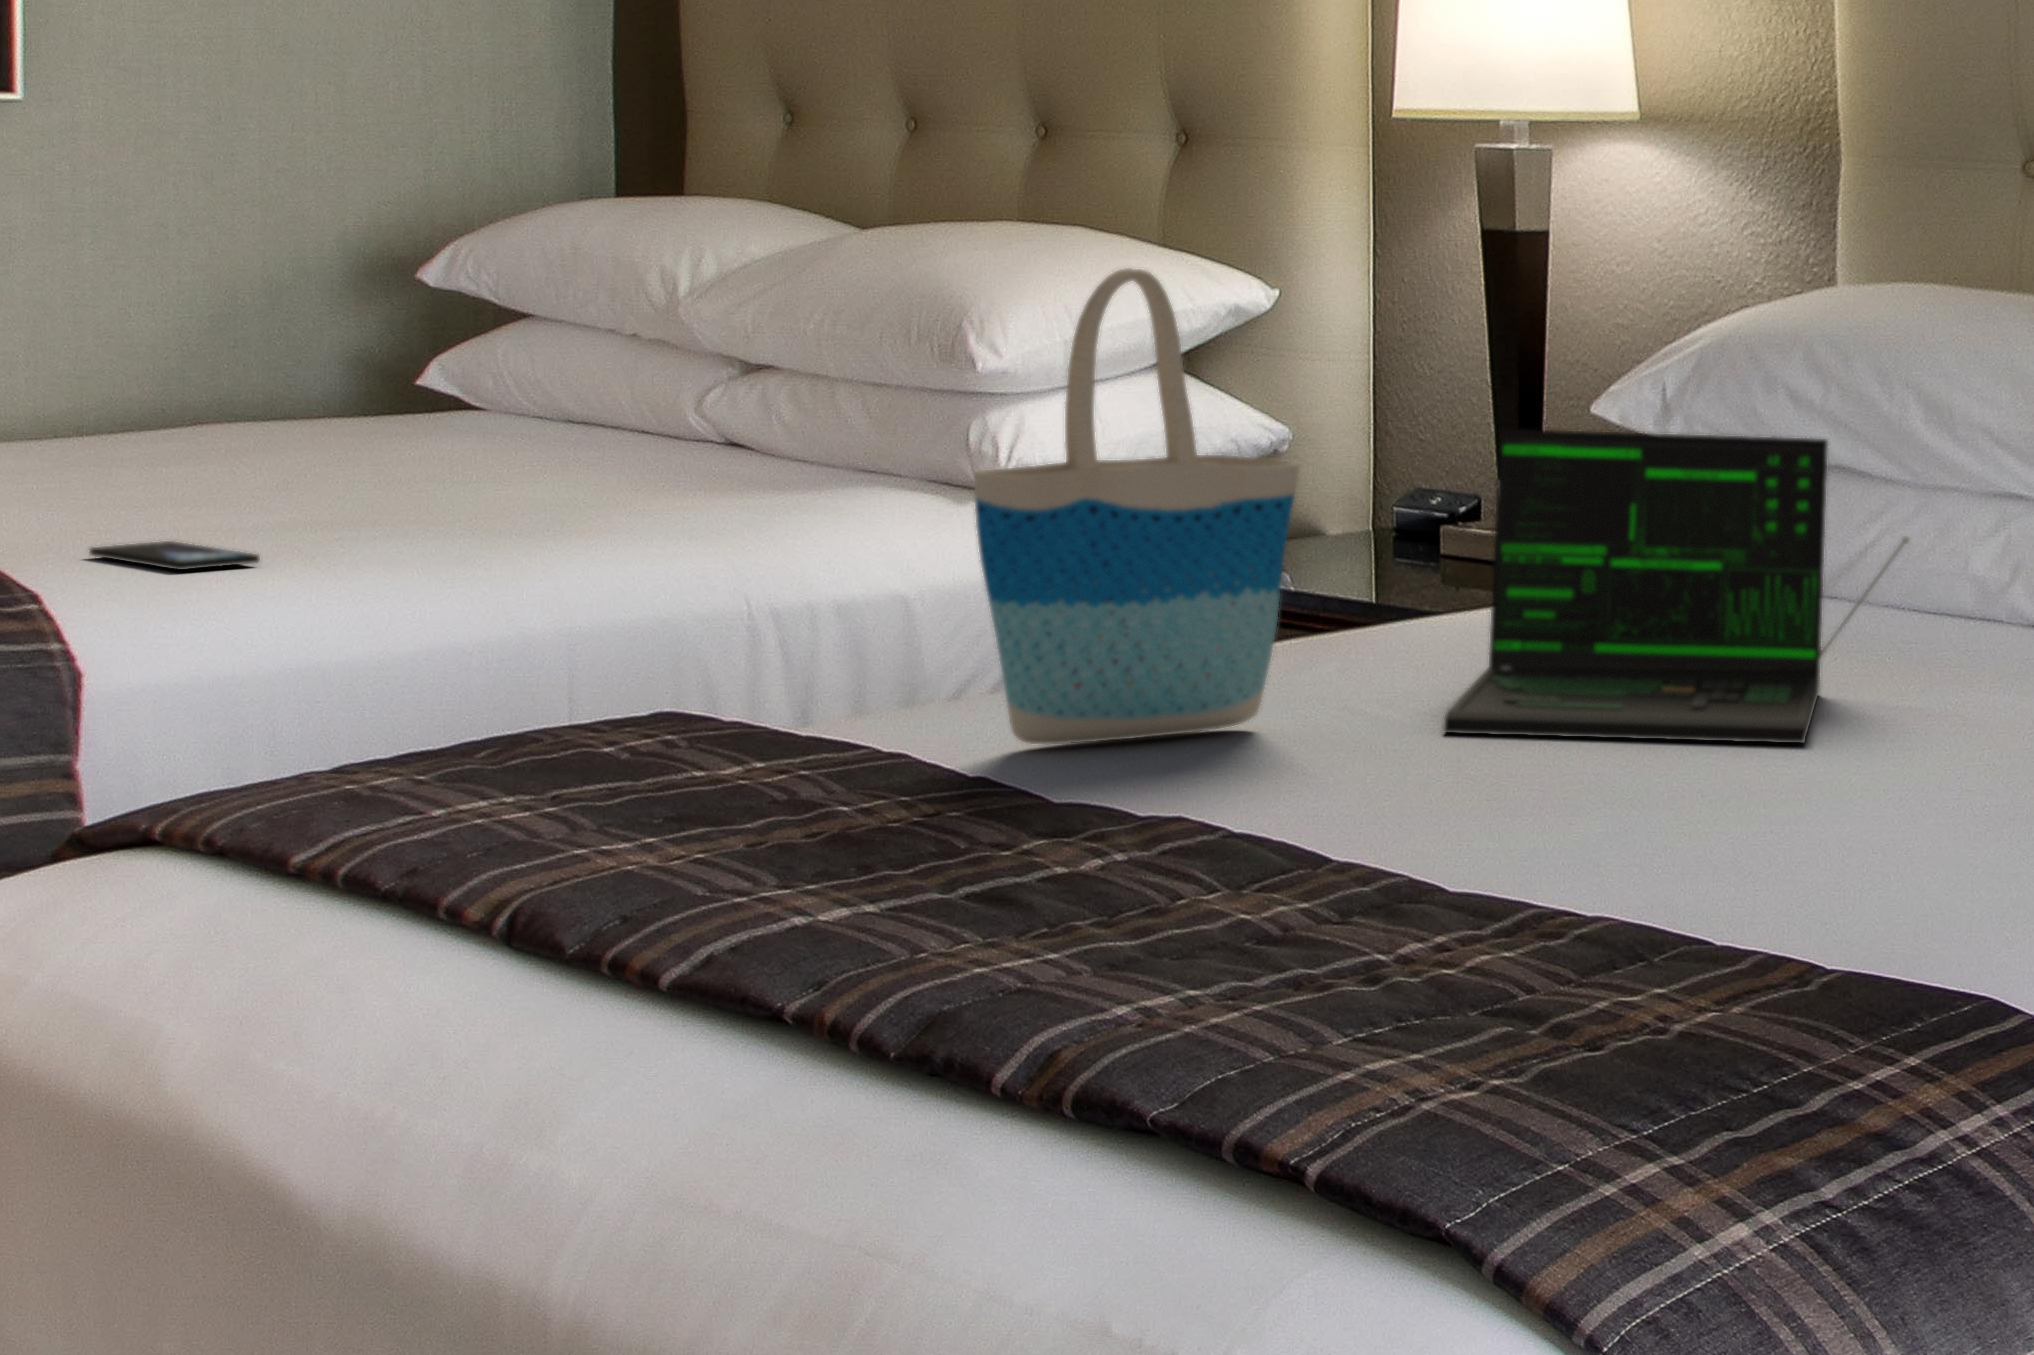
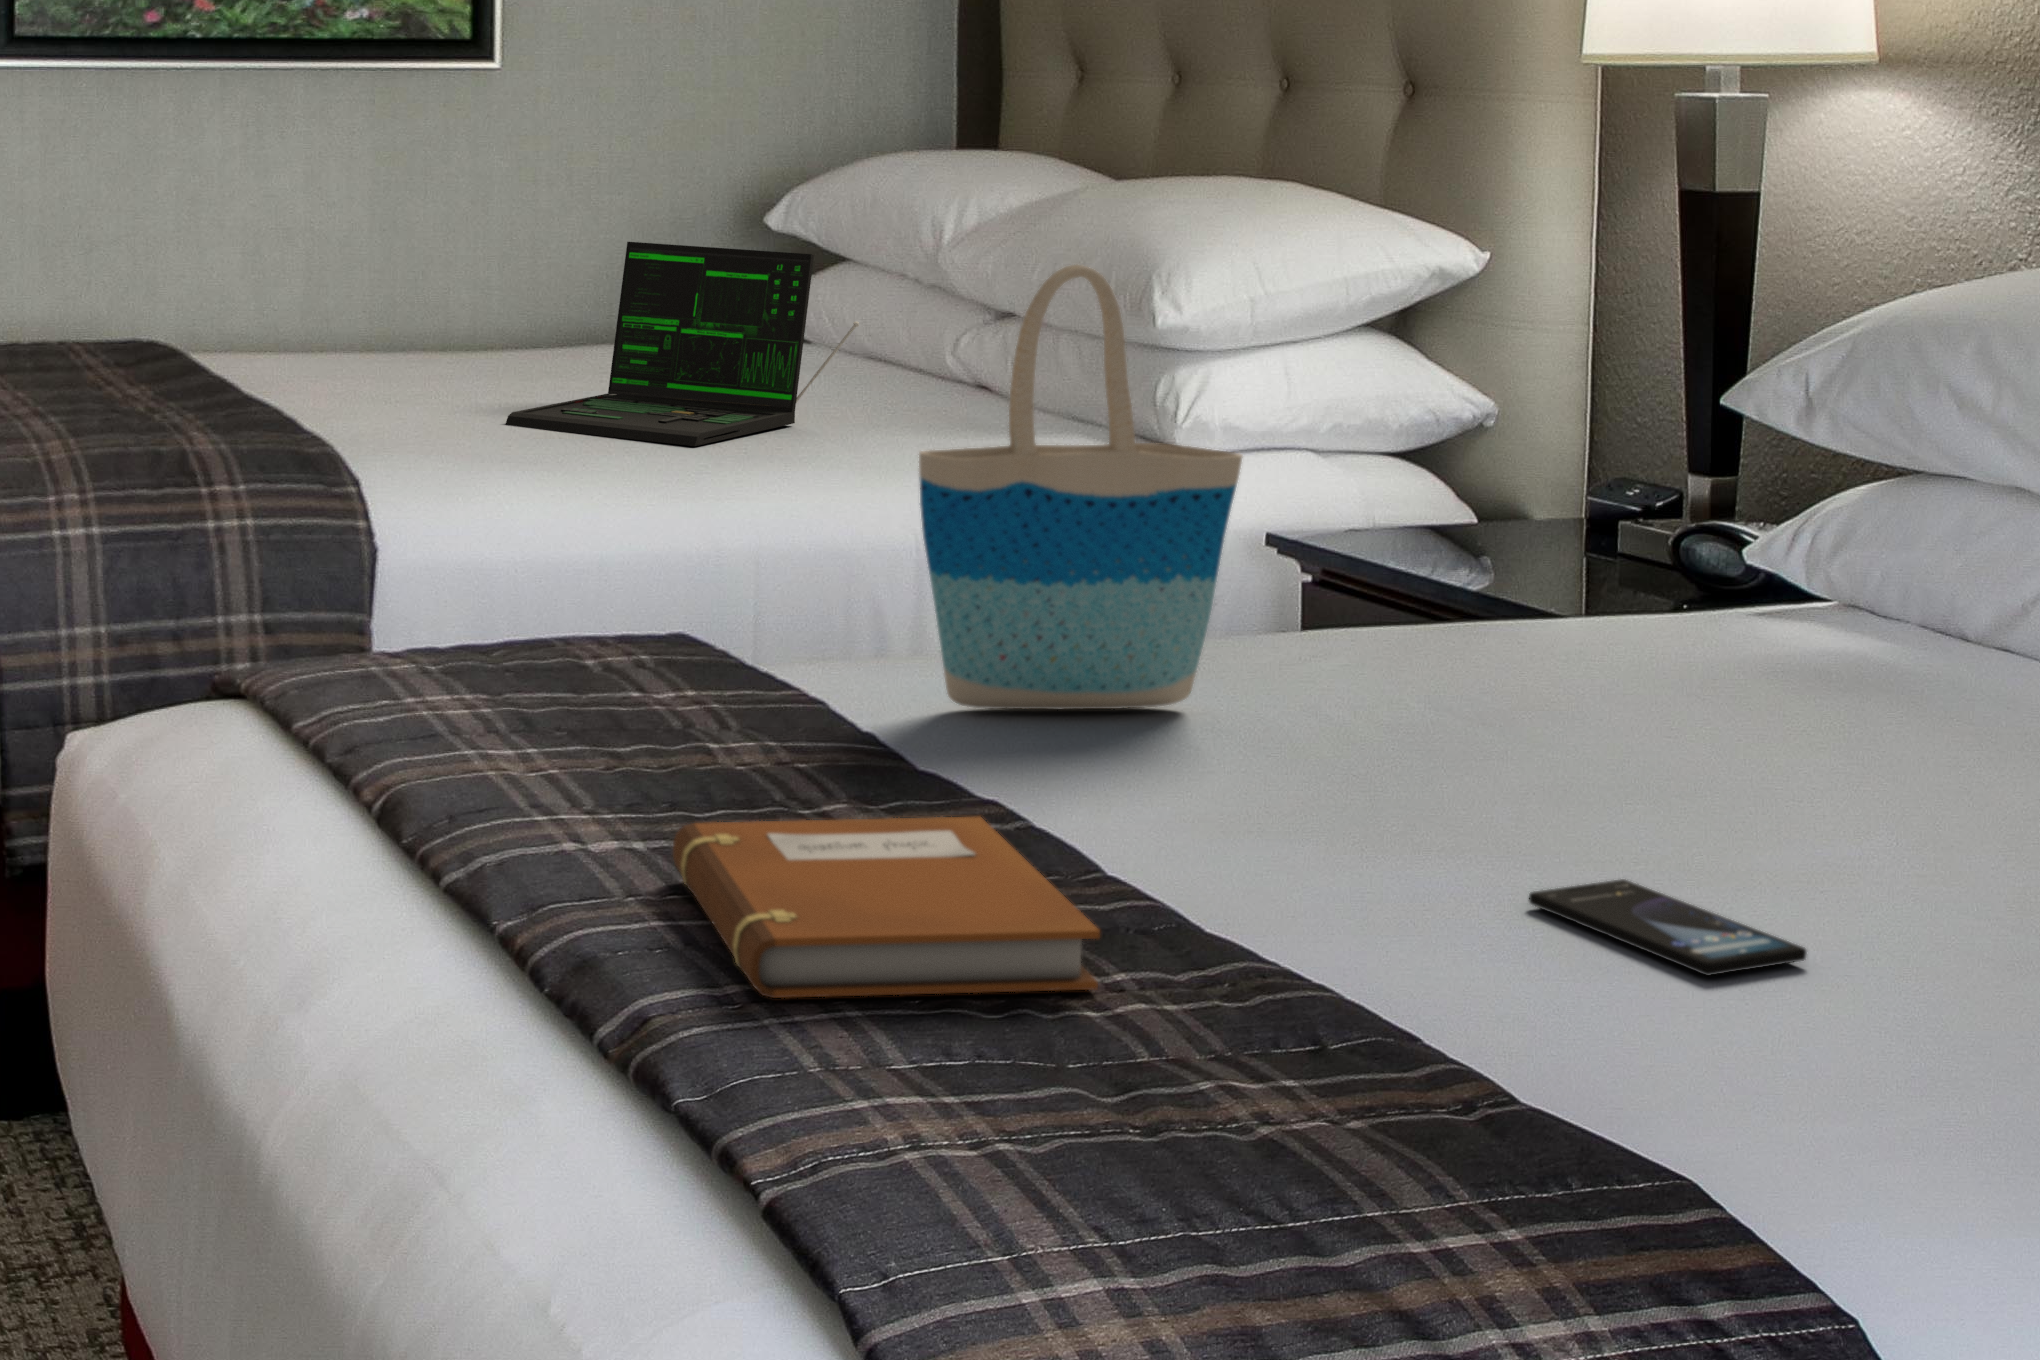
laptop: present [1443,429,1909,743] -> present [505,242,859,446]
smartphone: present [90,541,260,570] -> present [1529,879,1807,976]
notebook: none [861,816,1391,996] -> present [673,817,1100,998]

